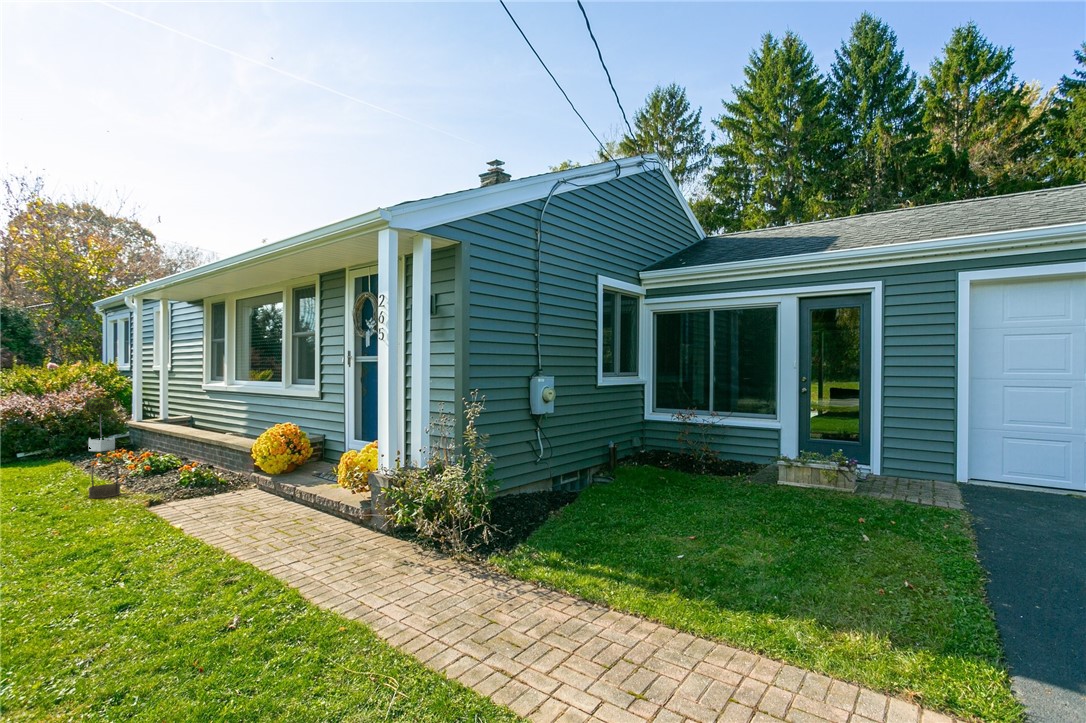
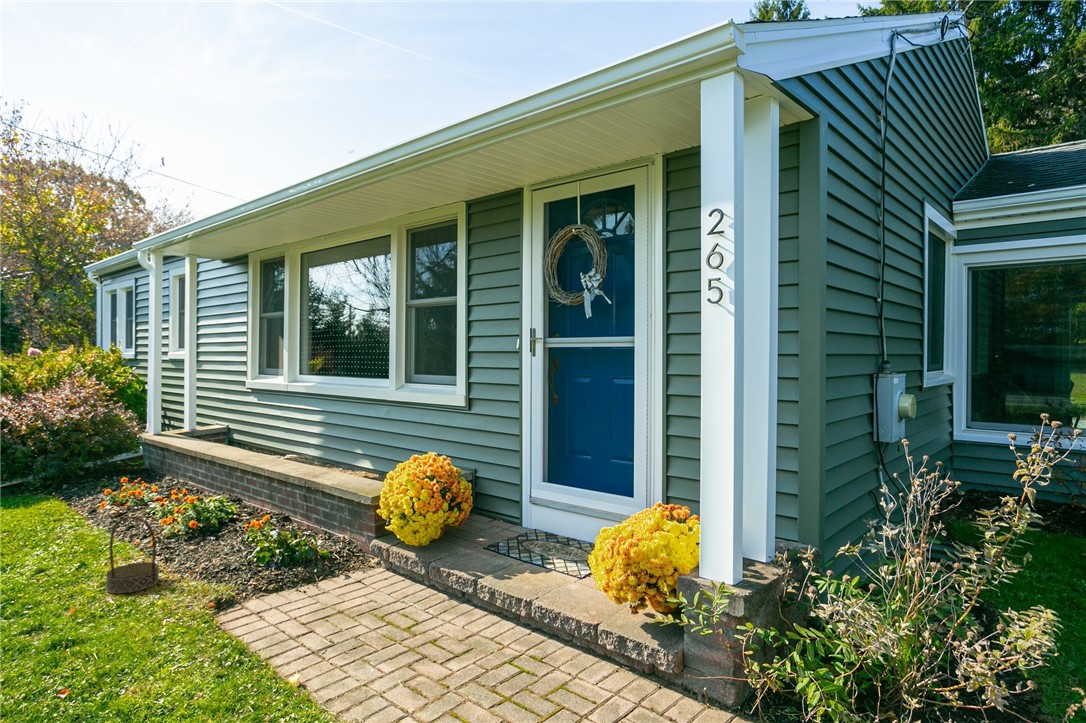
potted tree: present [84,397,115,451] -> none [82,399,126,477]

